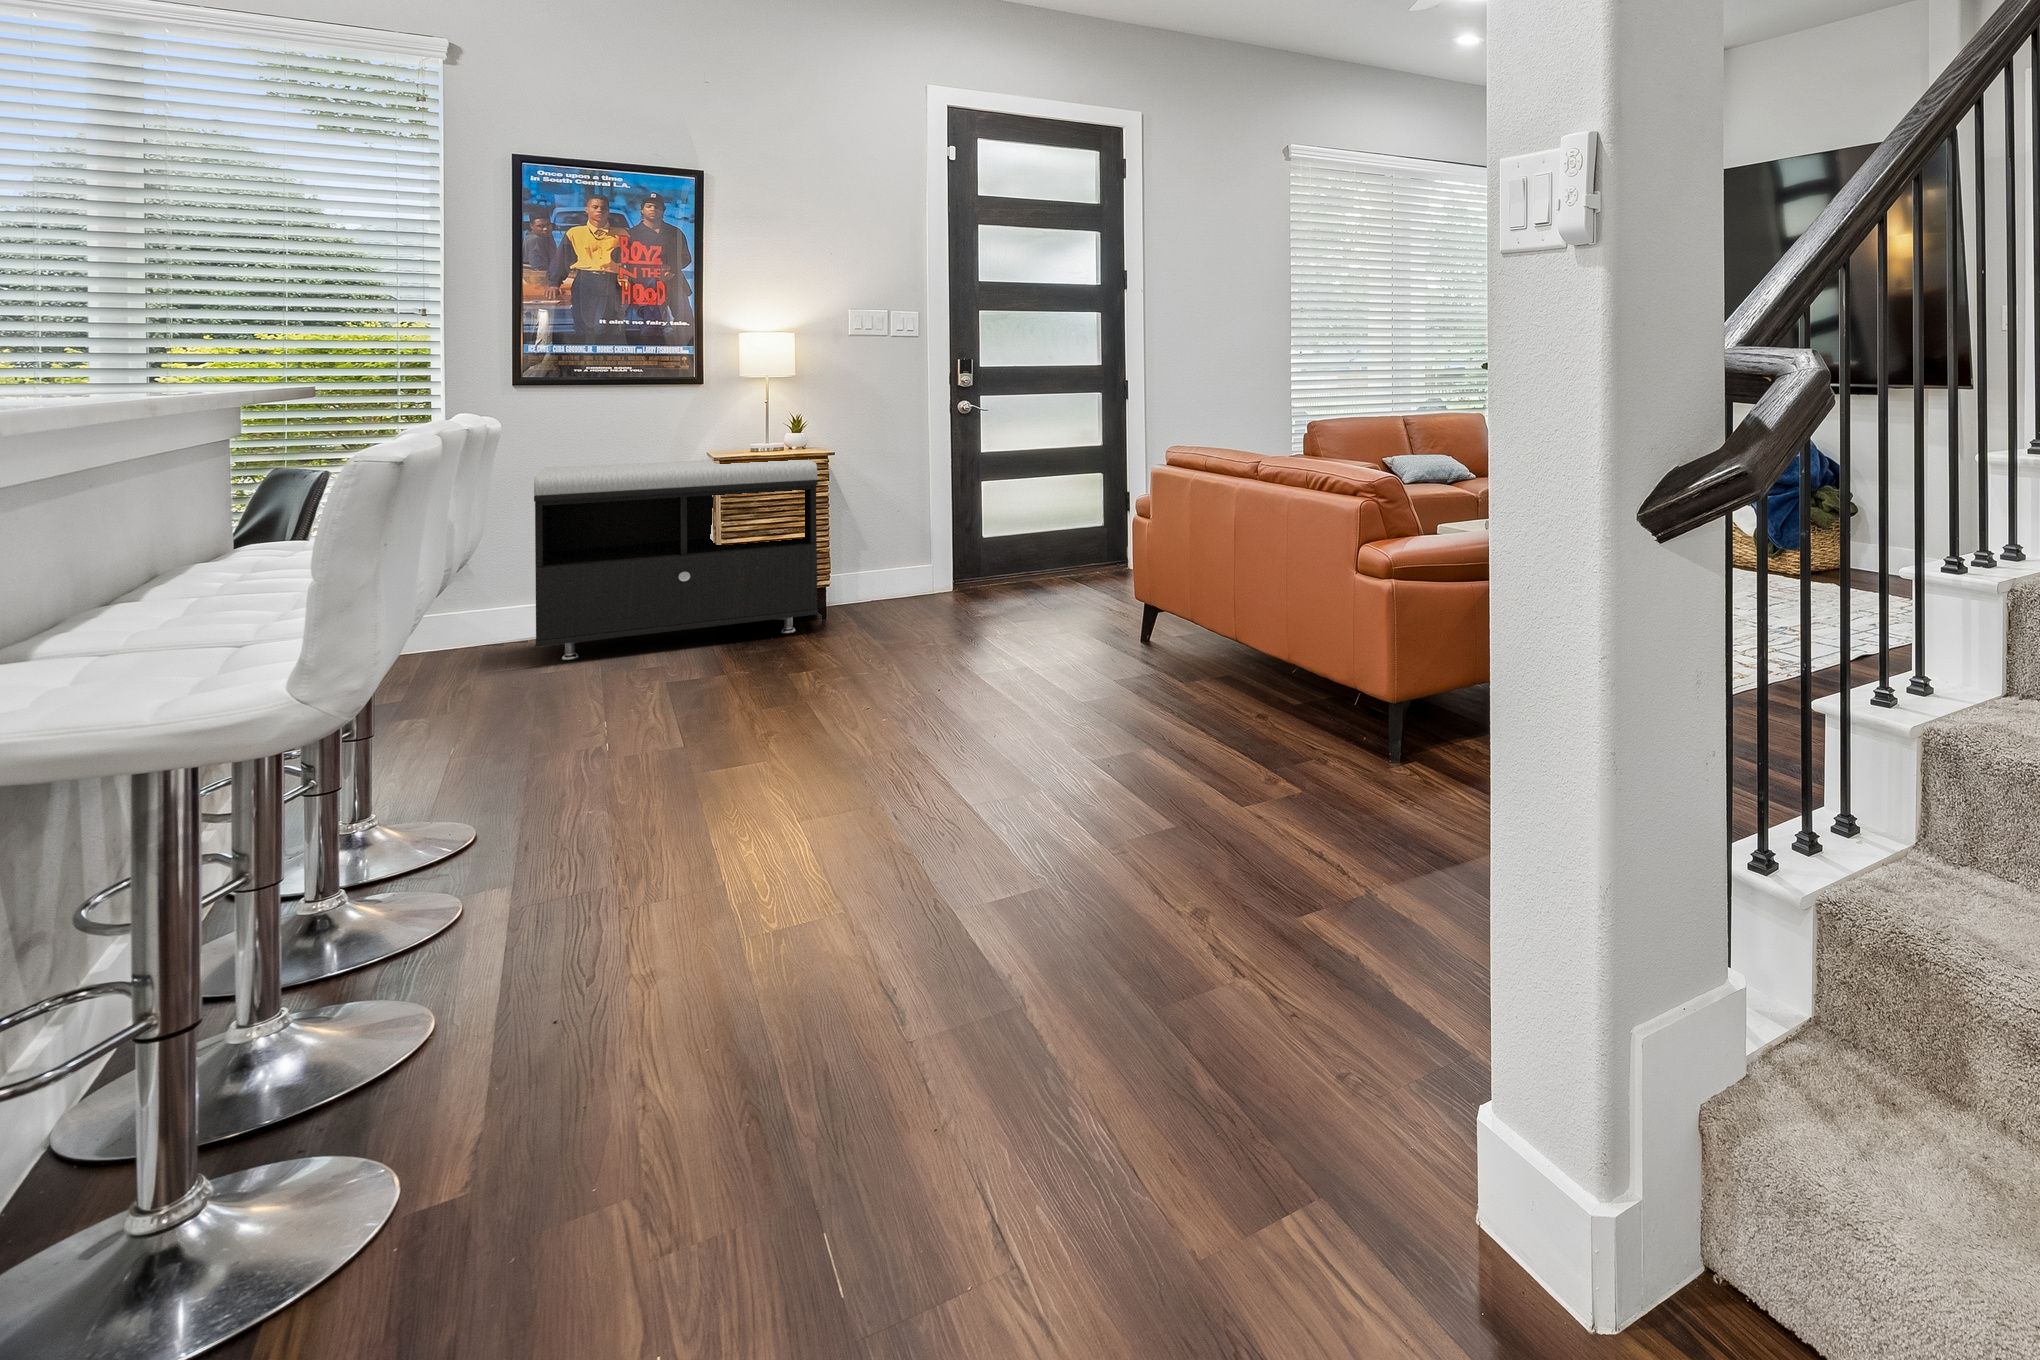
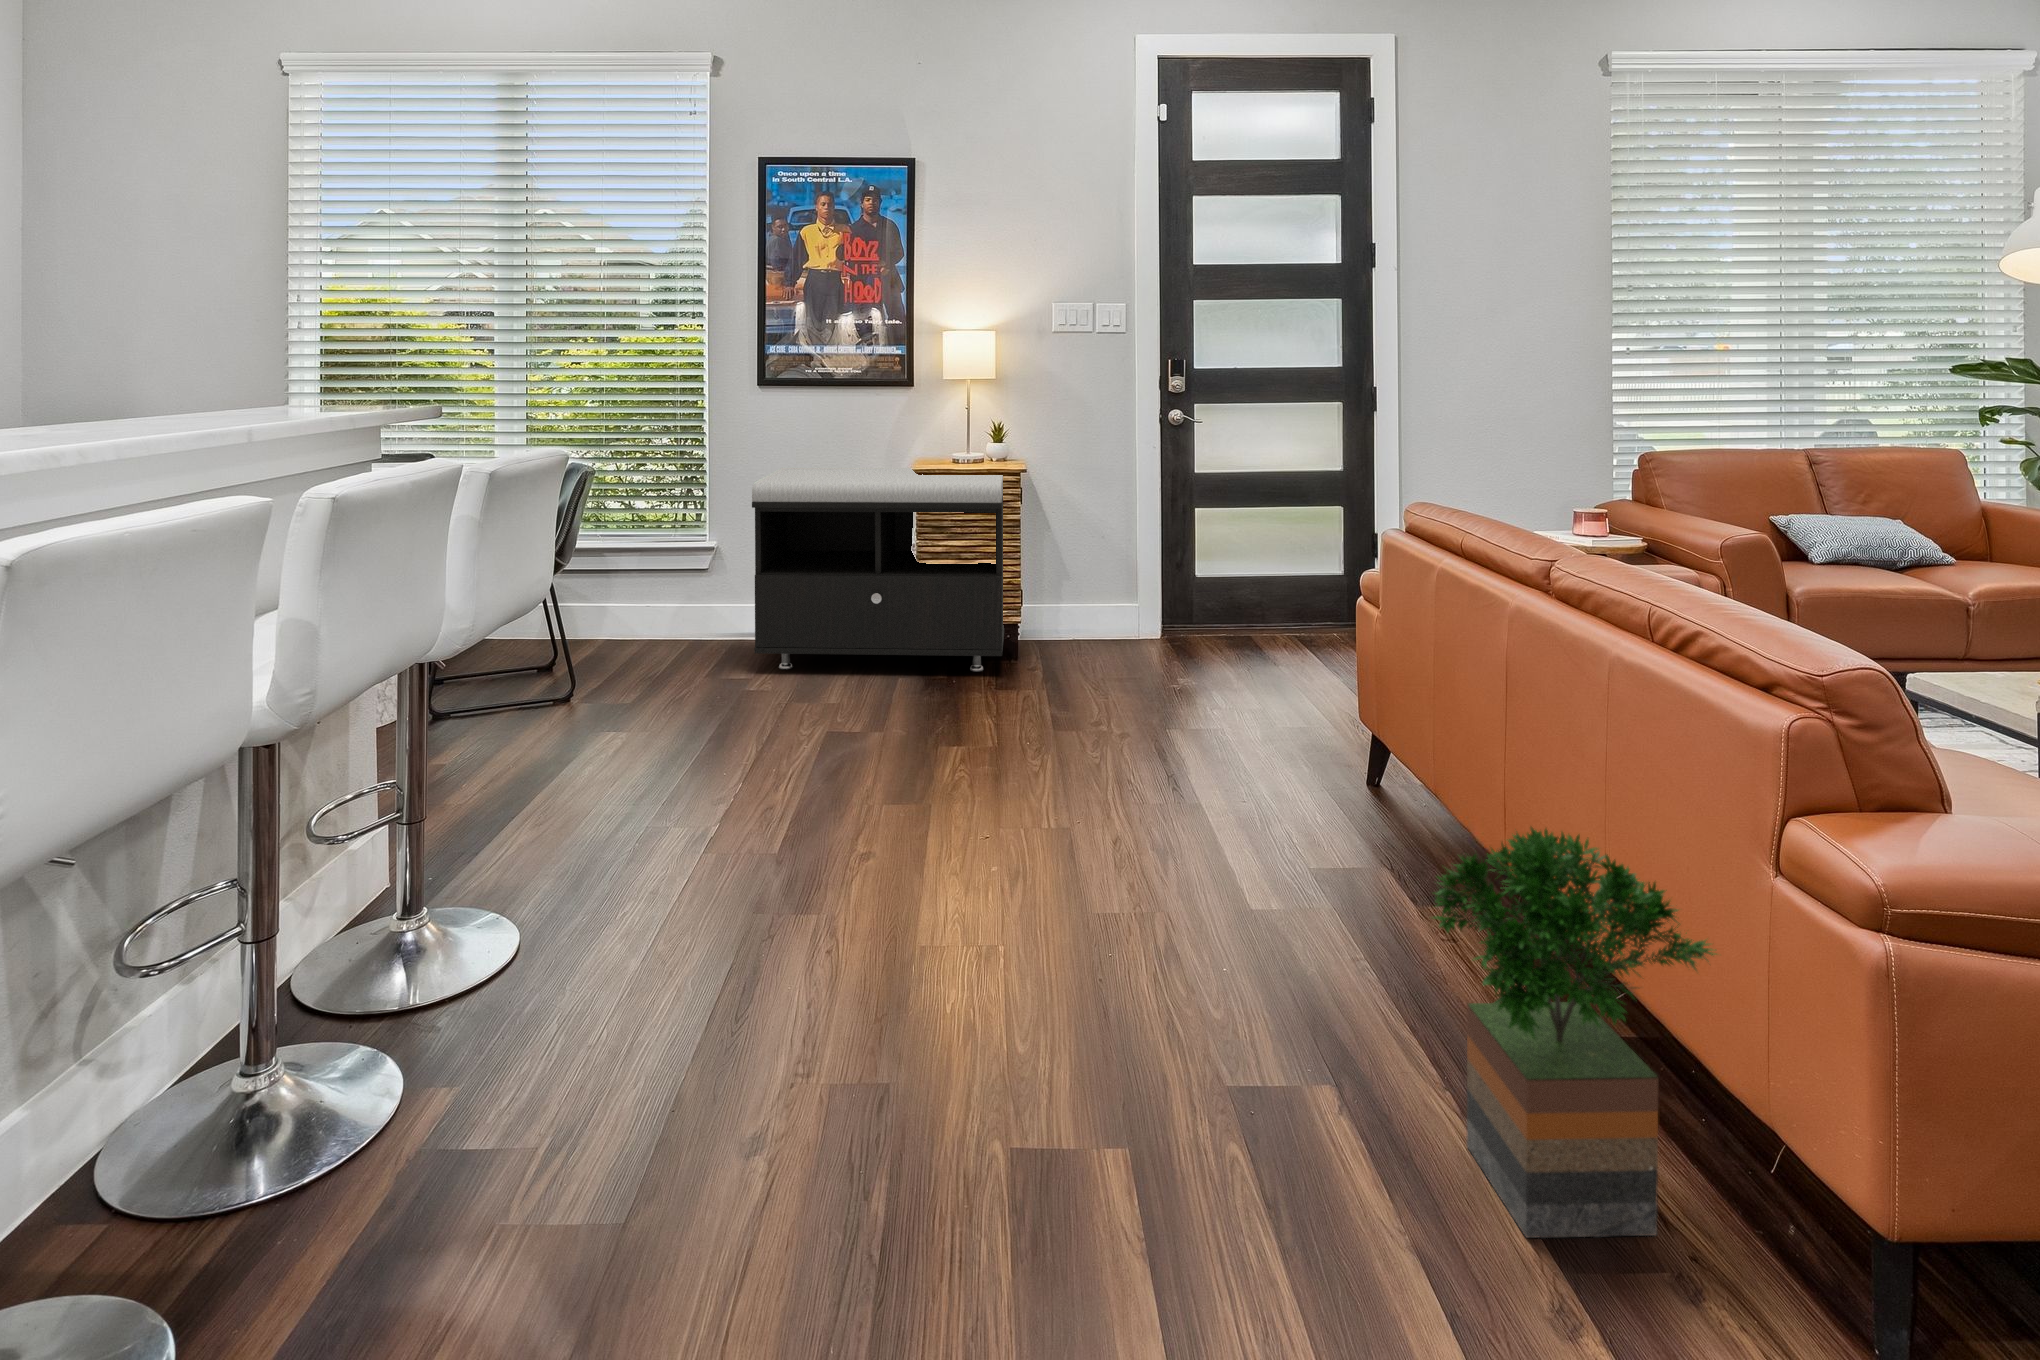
potted tree: none [1203,575,1335,769] -> present [1434,827,1716,1238]

